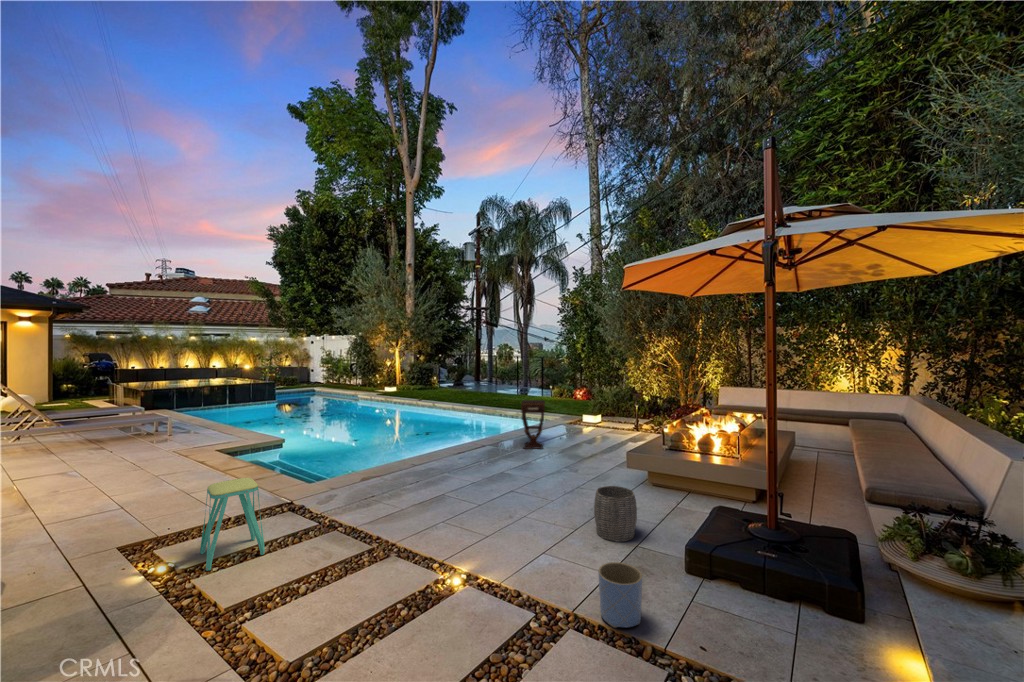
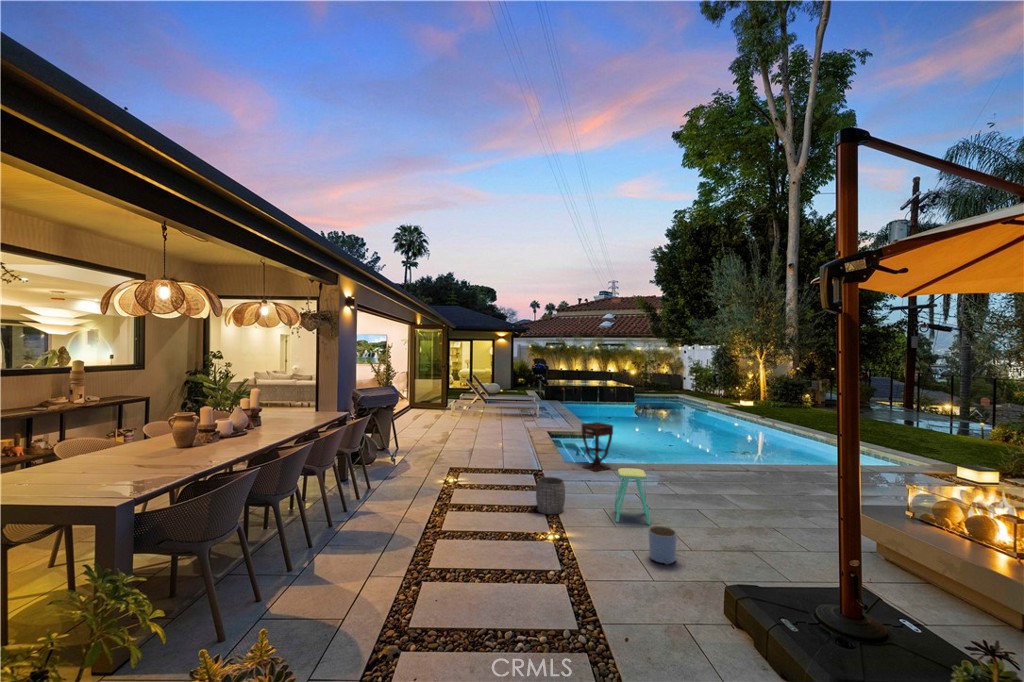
side table: present [521,400,545,449] -> present [581,422,613,472]
stool: present [200,478,265,571] -> present [614,468,650,525]
woven basket: present [594,486,637,542] -> present [536,477,565,514]

